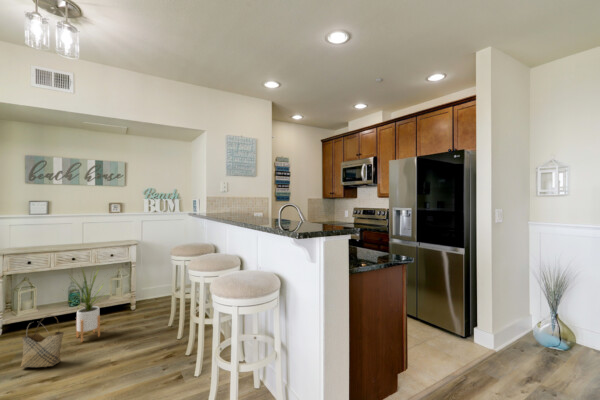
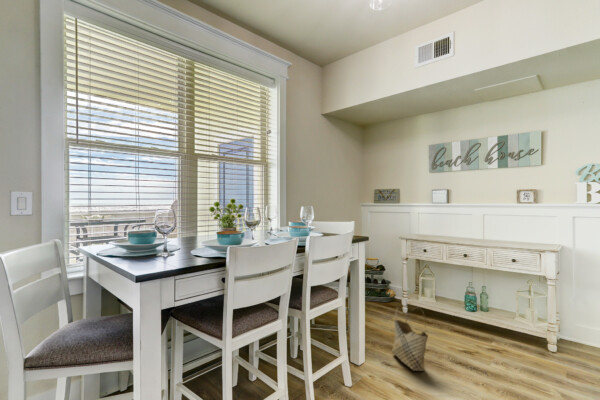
house plant: present [76,272,100,342] -> none [437,260,502,367]

